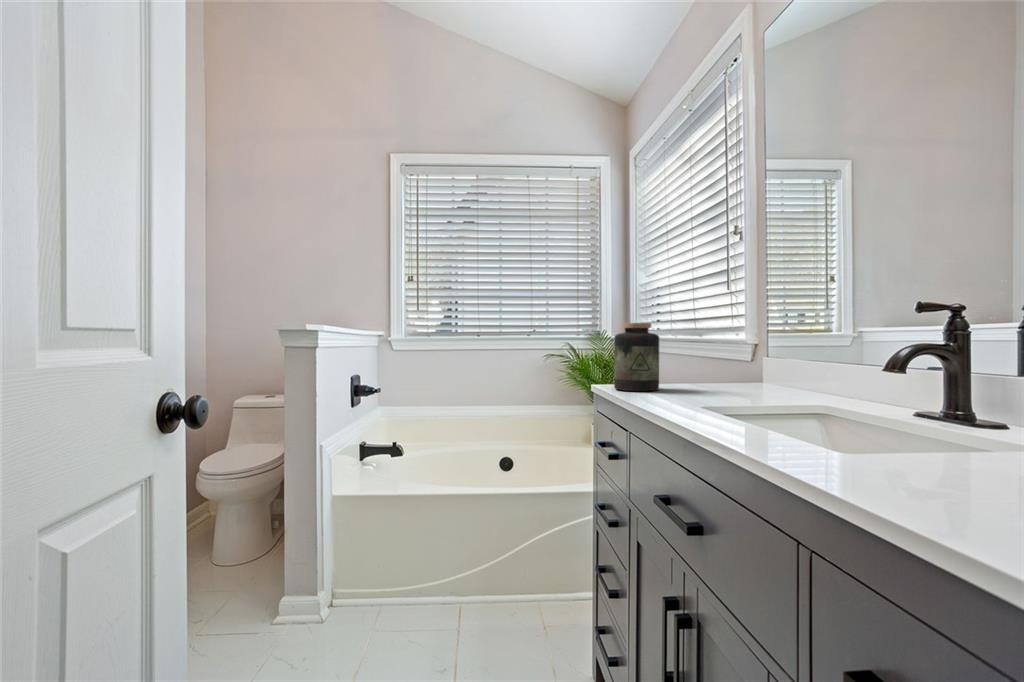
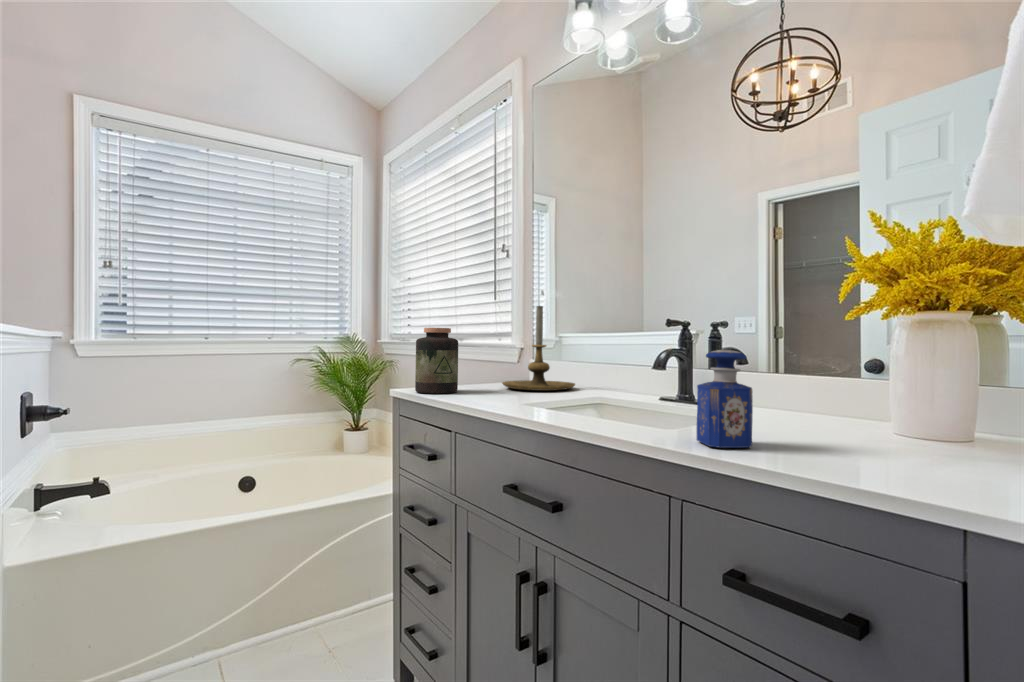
candle holder: none [714,293,809,393] -> present [502,306,575,391]
perfume bottle: none [862,348,946,492] -> present [697,350,753,448]

